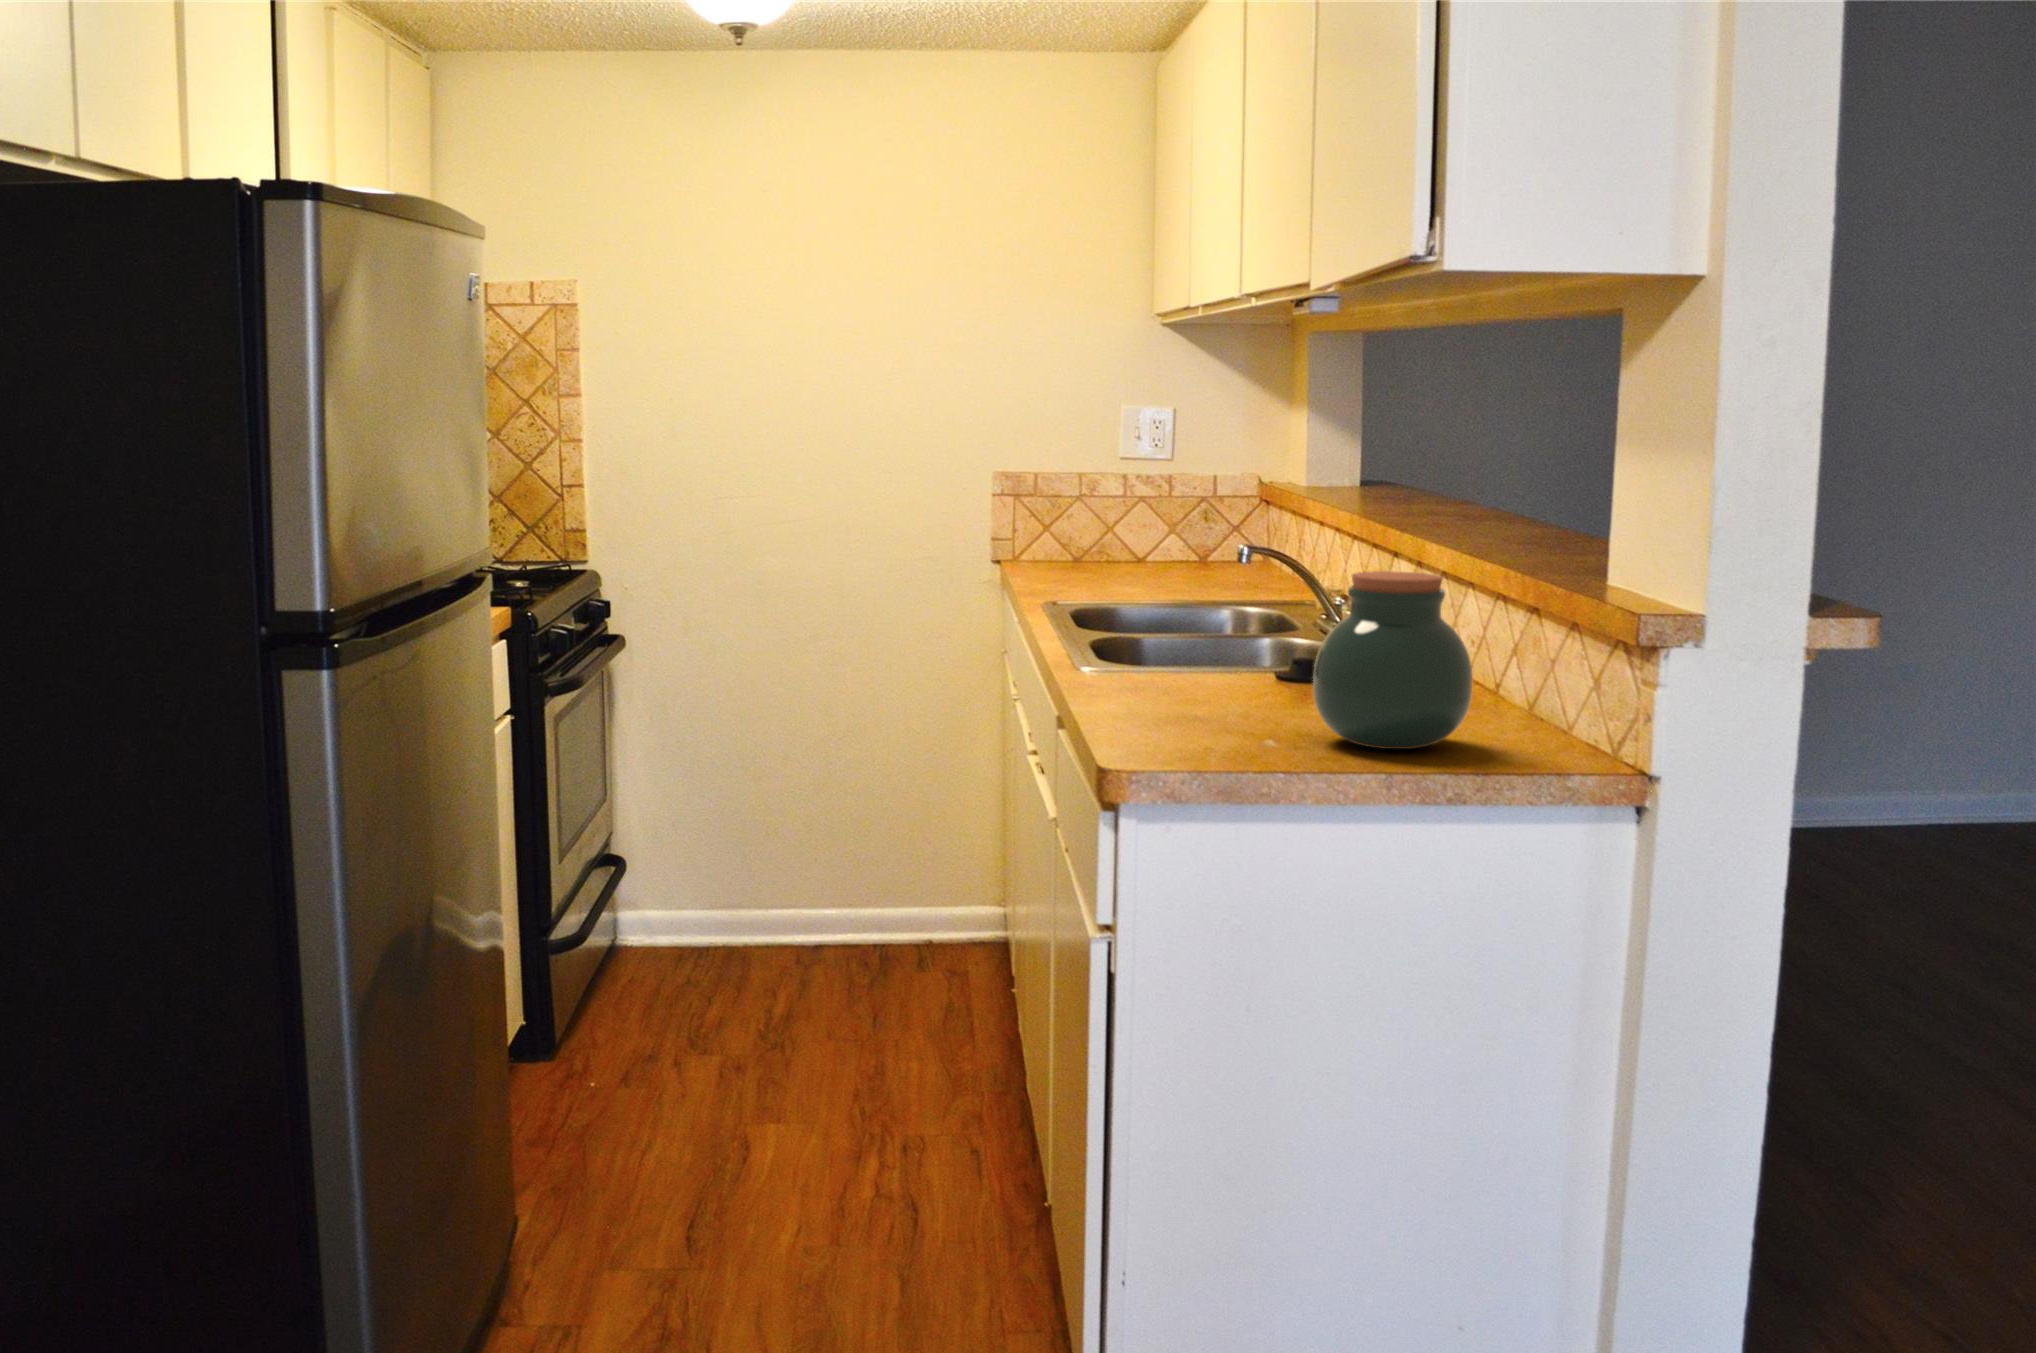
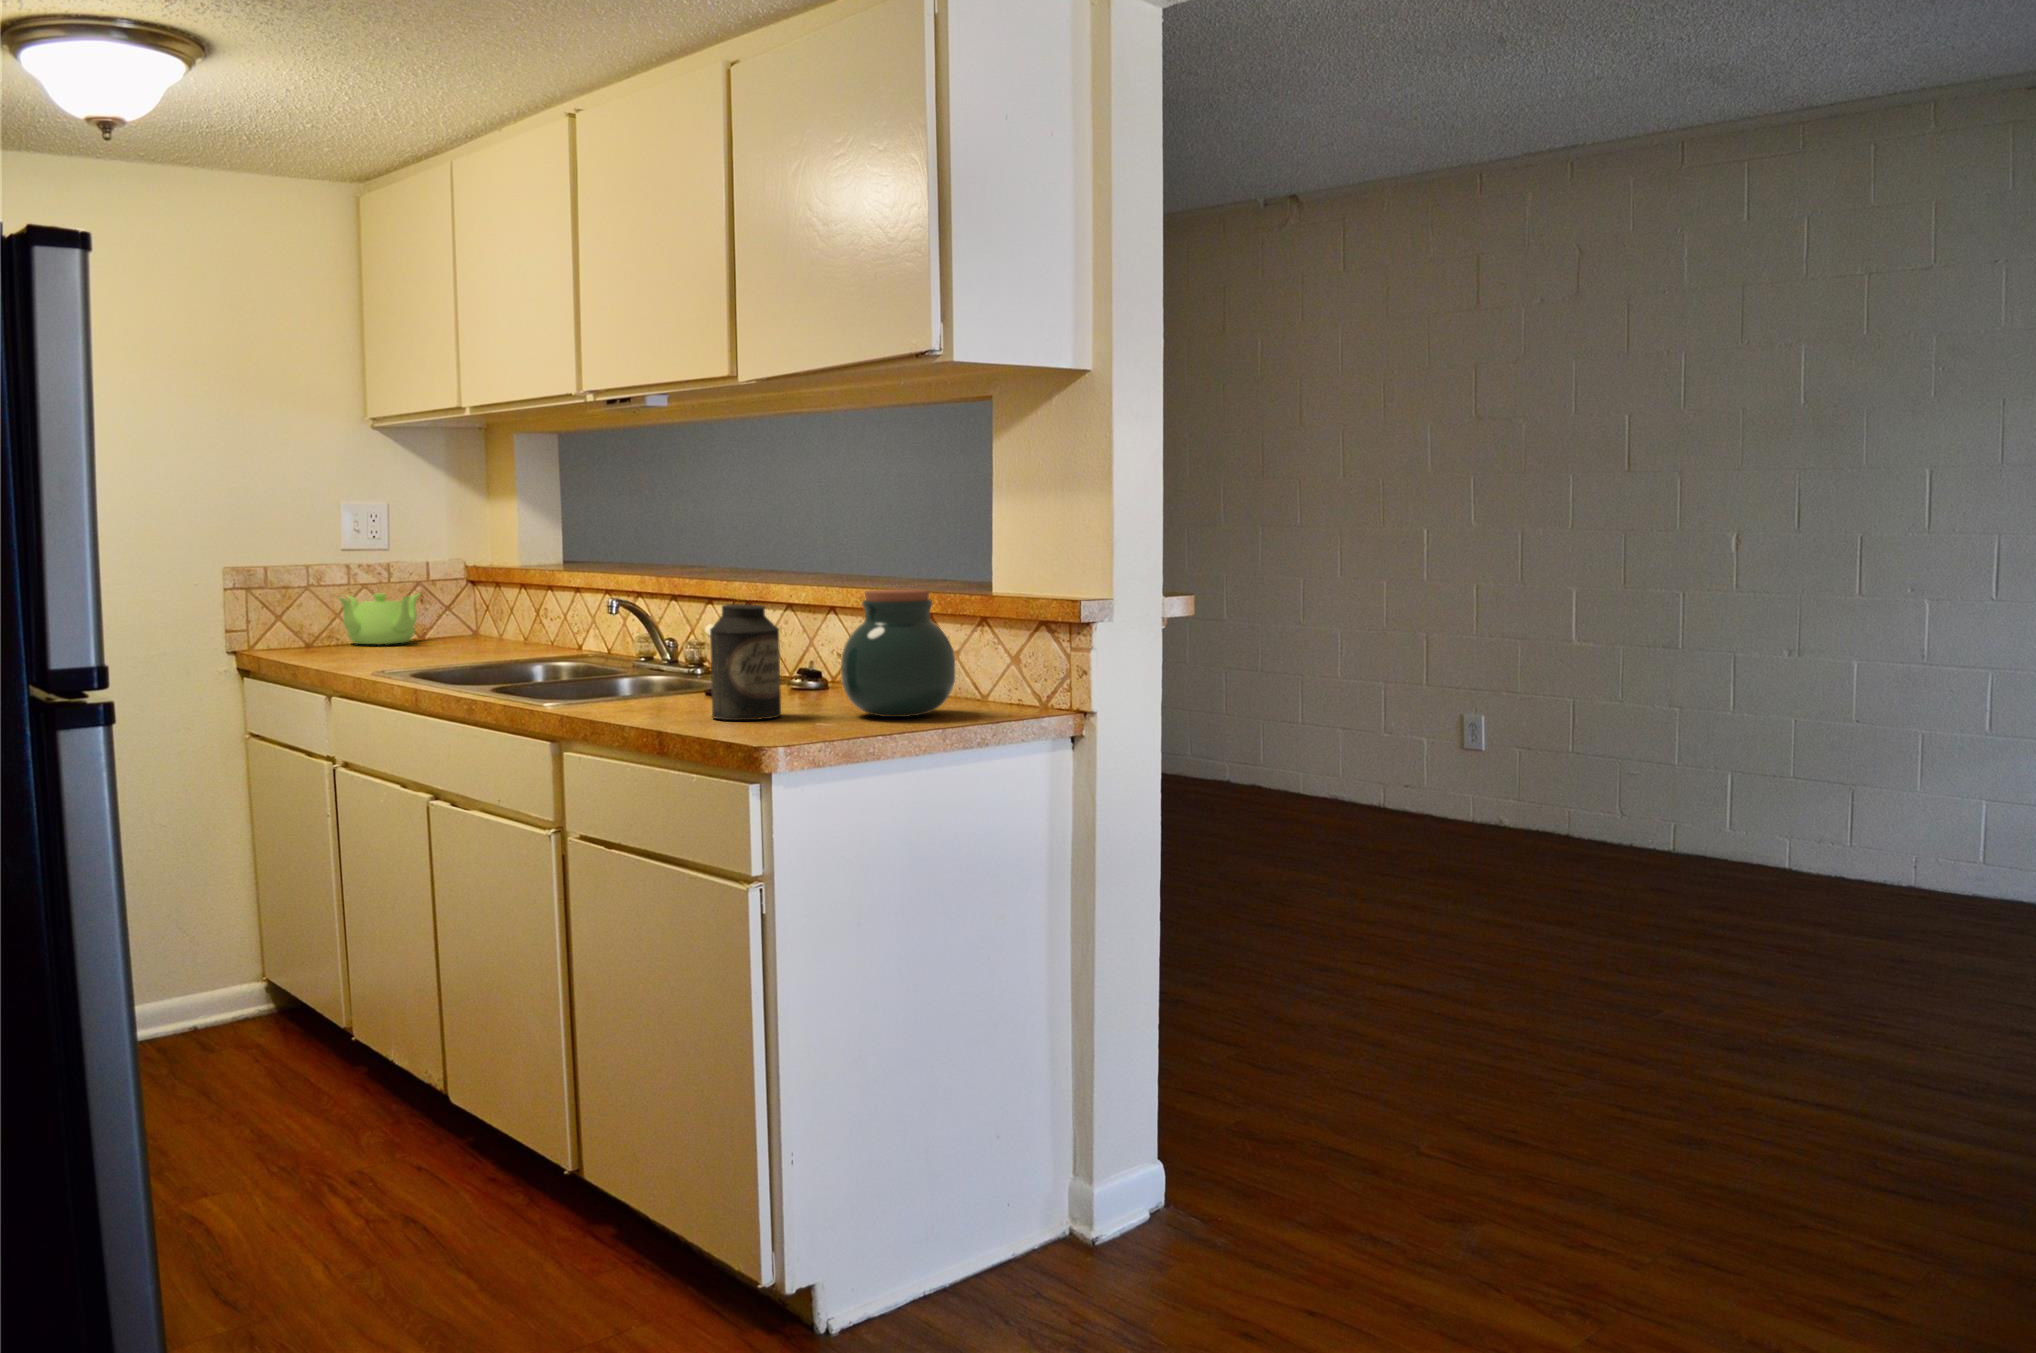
teapot: none [1092,508,1193,567] -> present [339,593,420,644]
canister: none [1166,575,1258,727] -> present [710,604,781,720]

